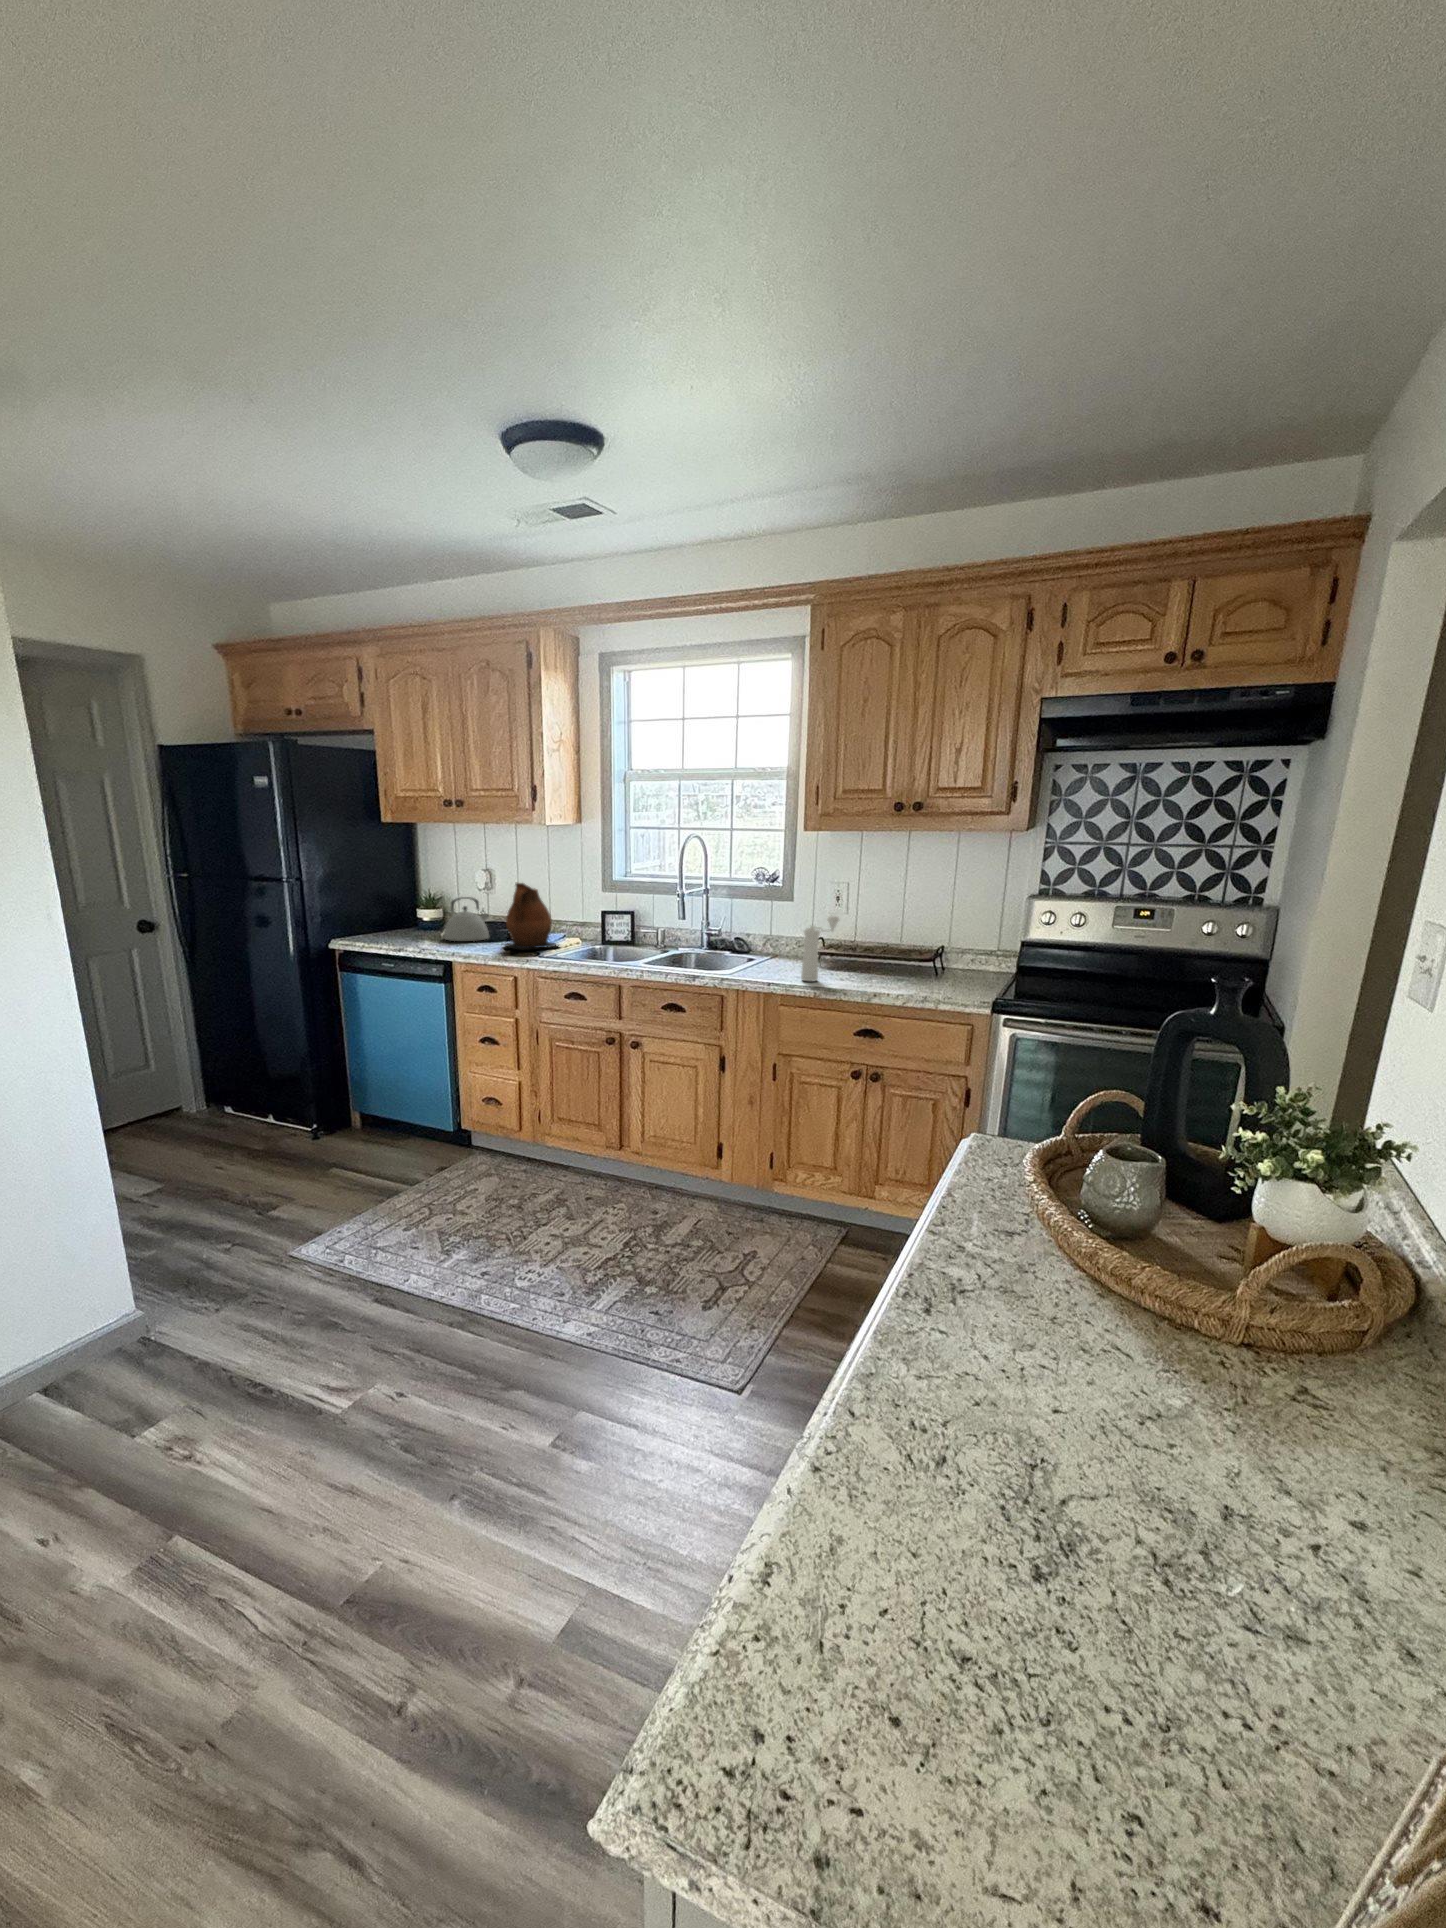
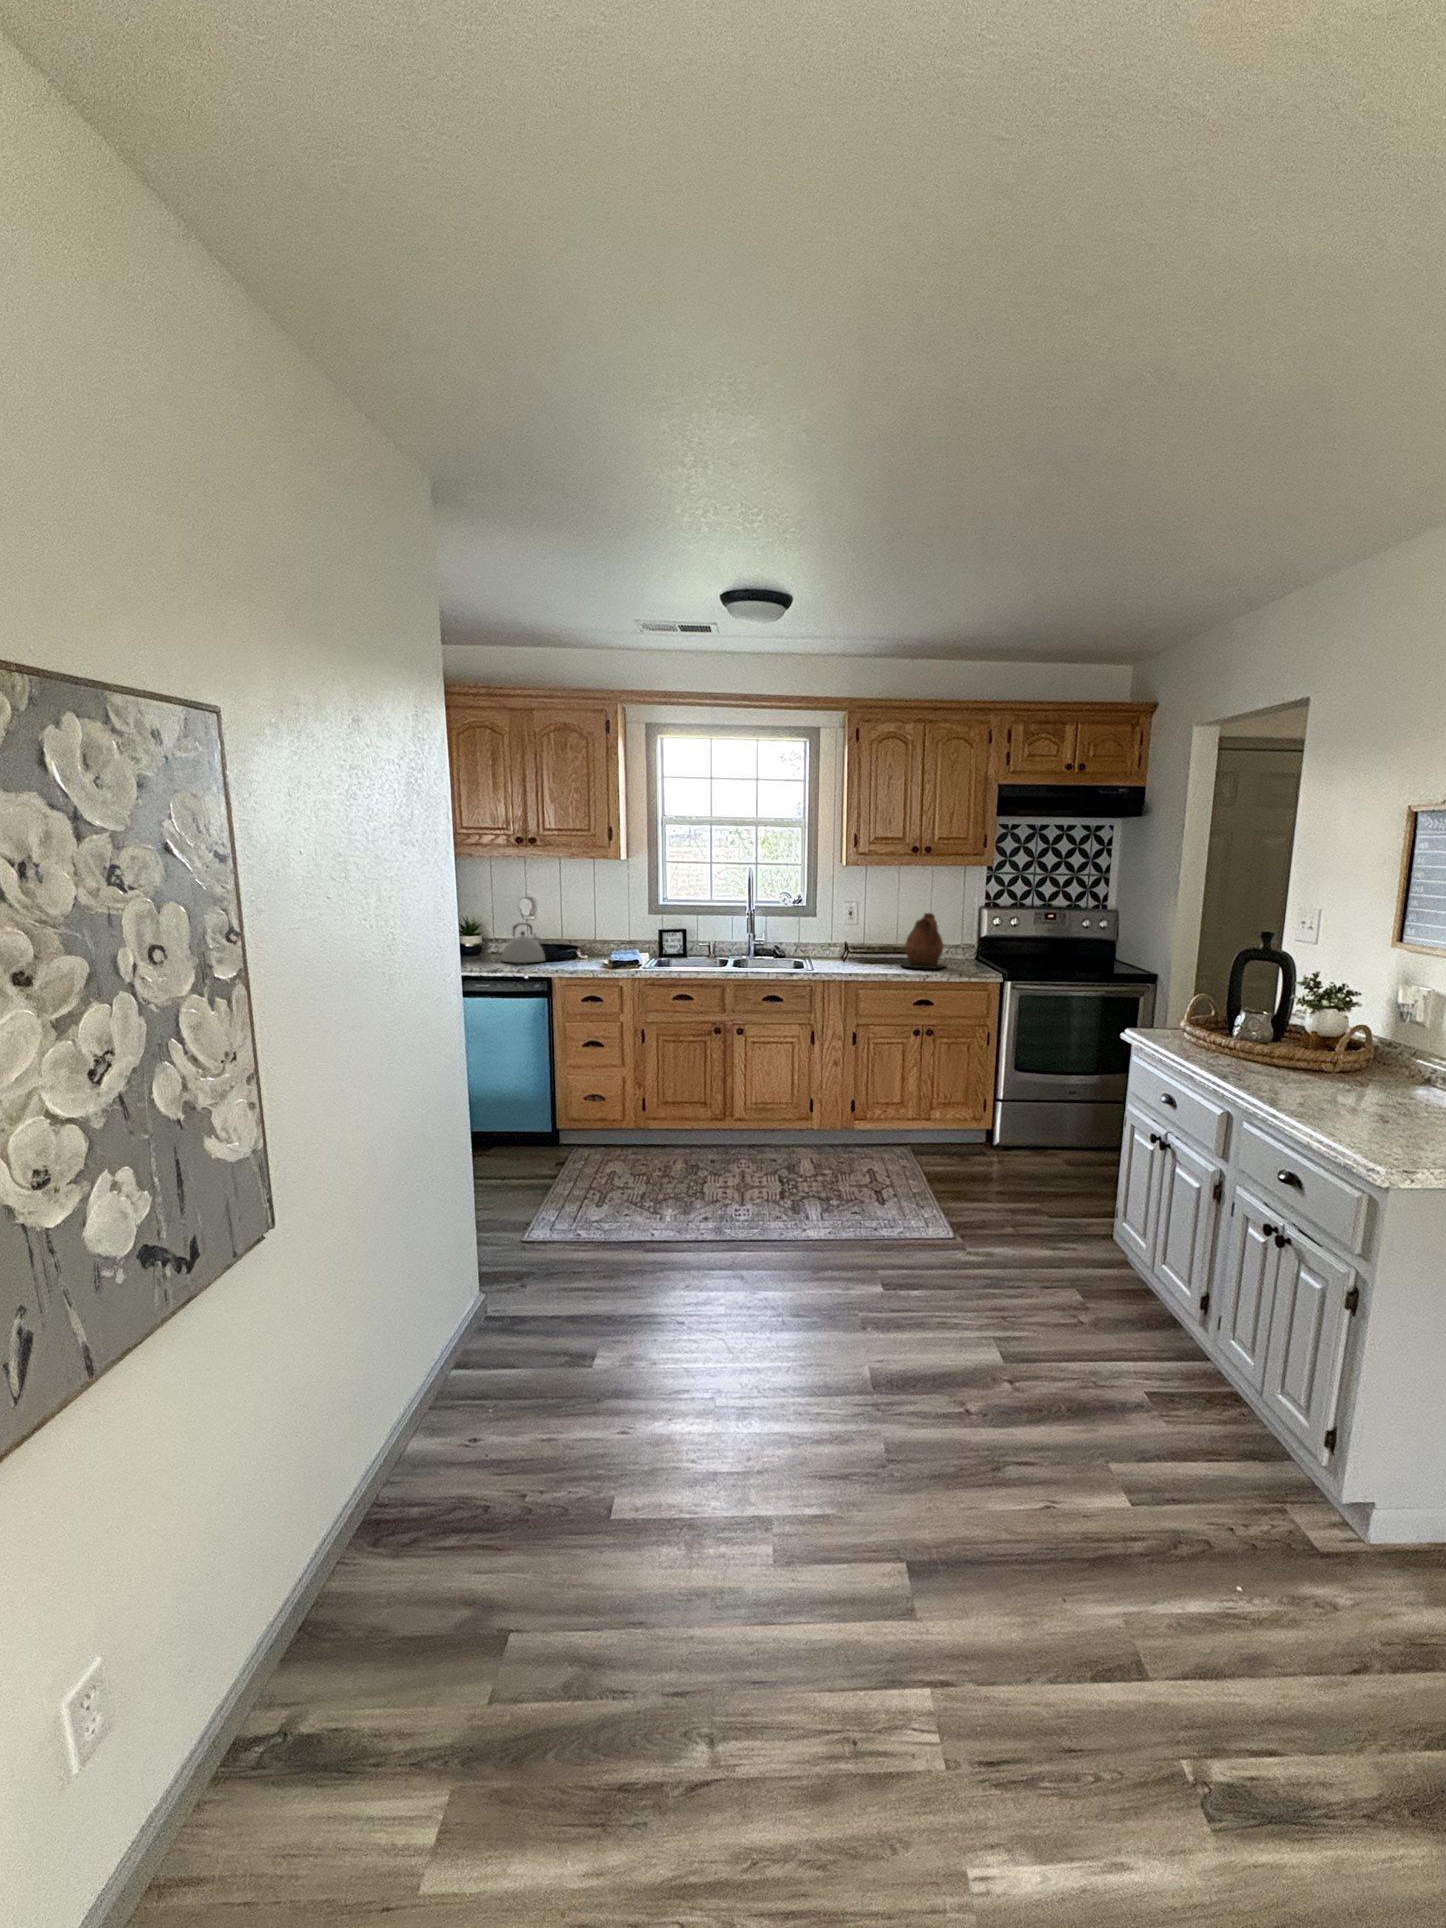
ceramic pitcher: present [505,882,559,949] -> present [901,913,945,969]
pepper mill: present [801,915,839,981] -> none [861,924,878,971]

